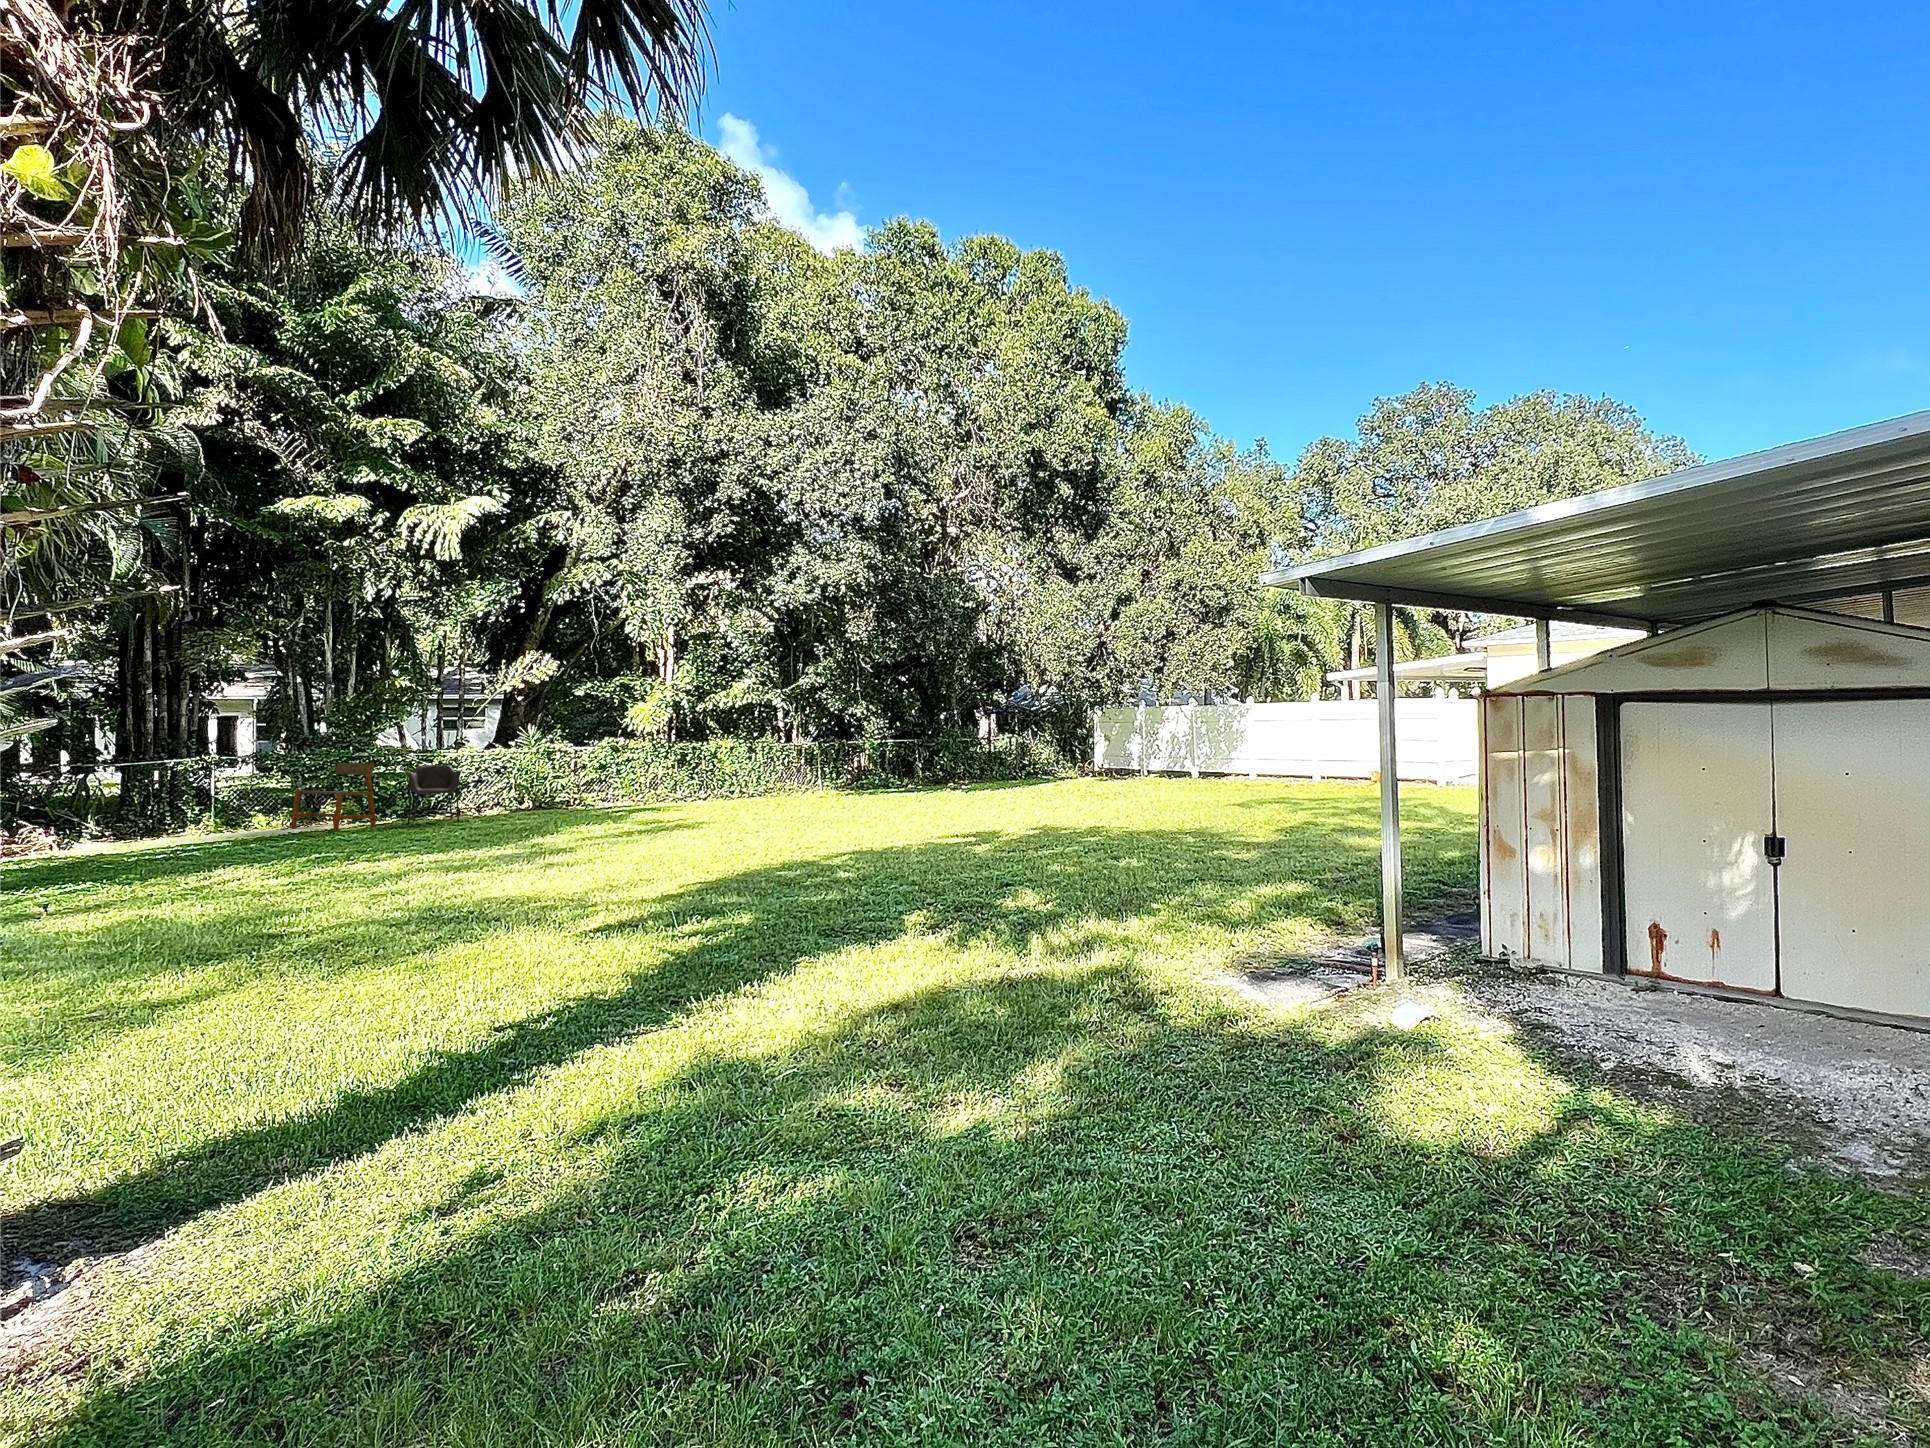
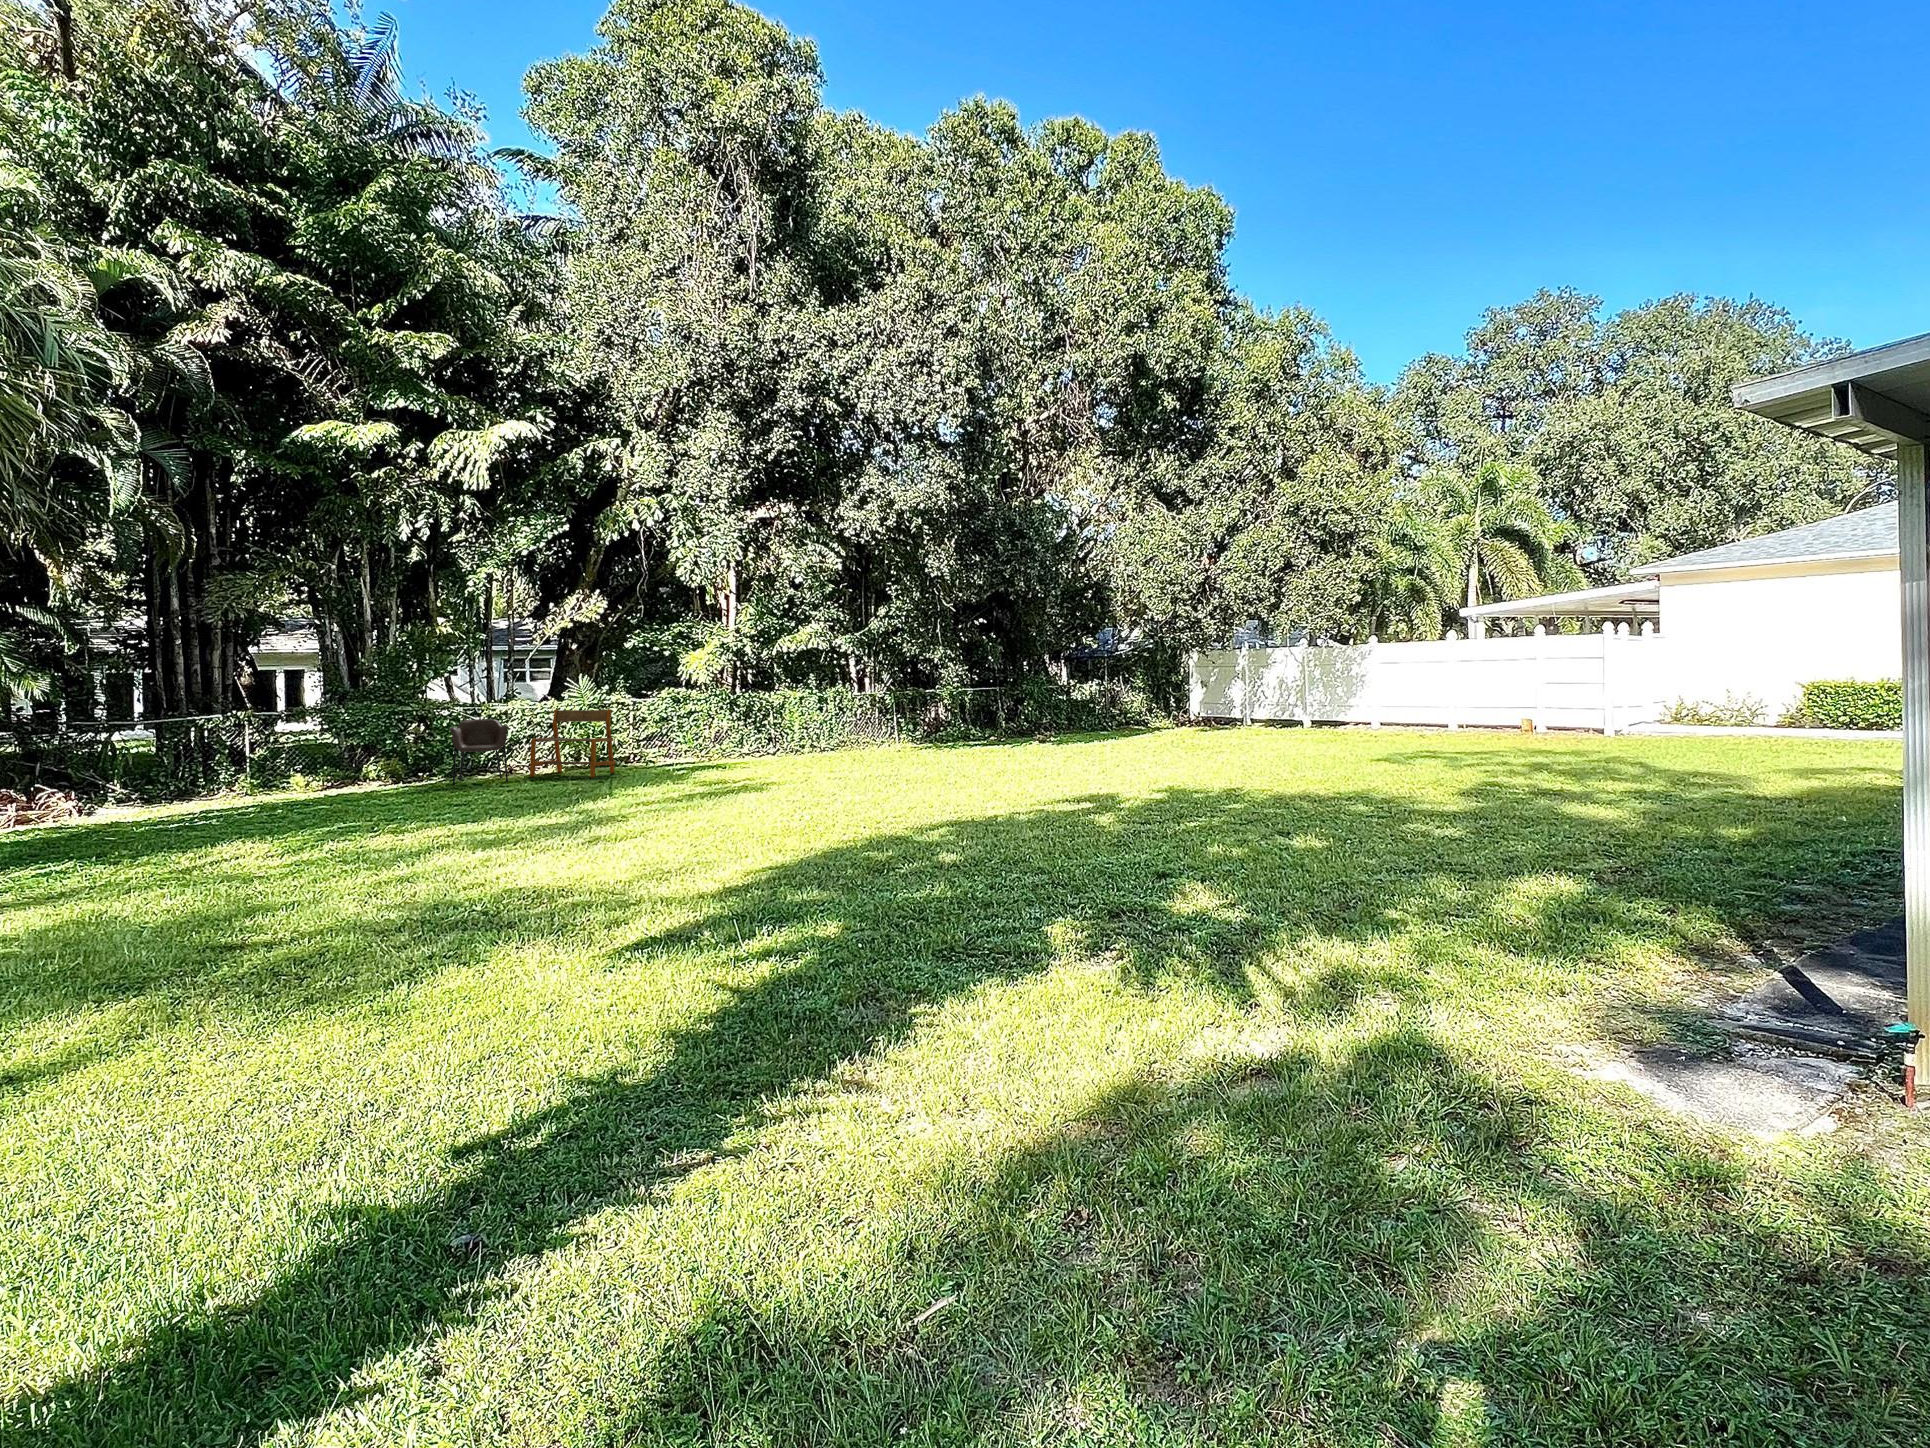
bench: present [291,763,376,831] -> present [530,709,615,777]

